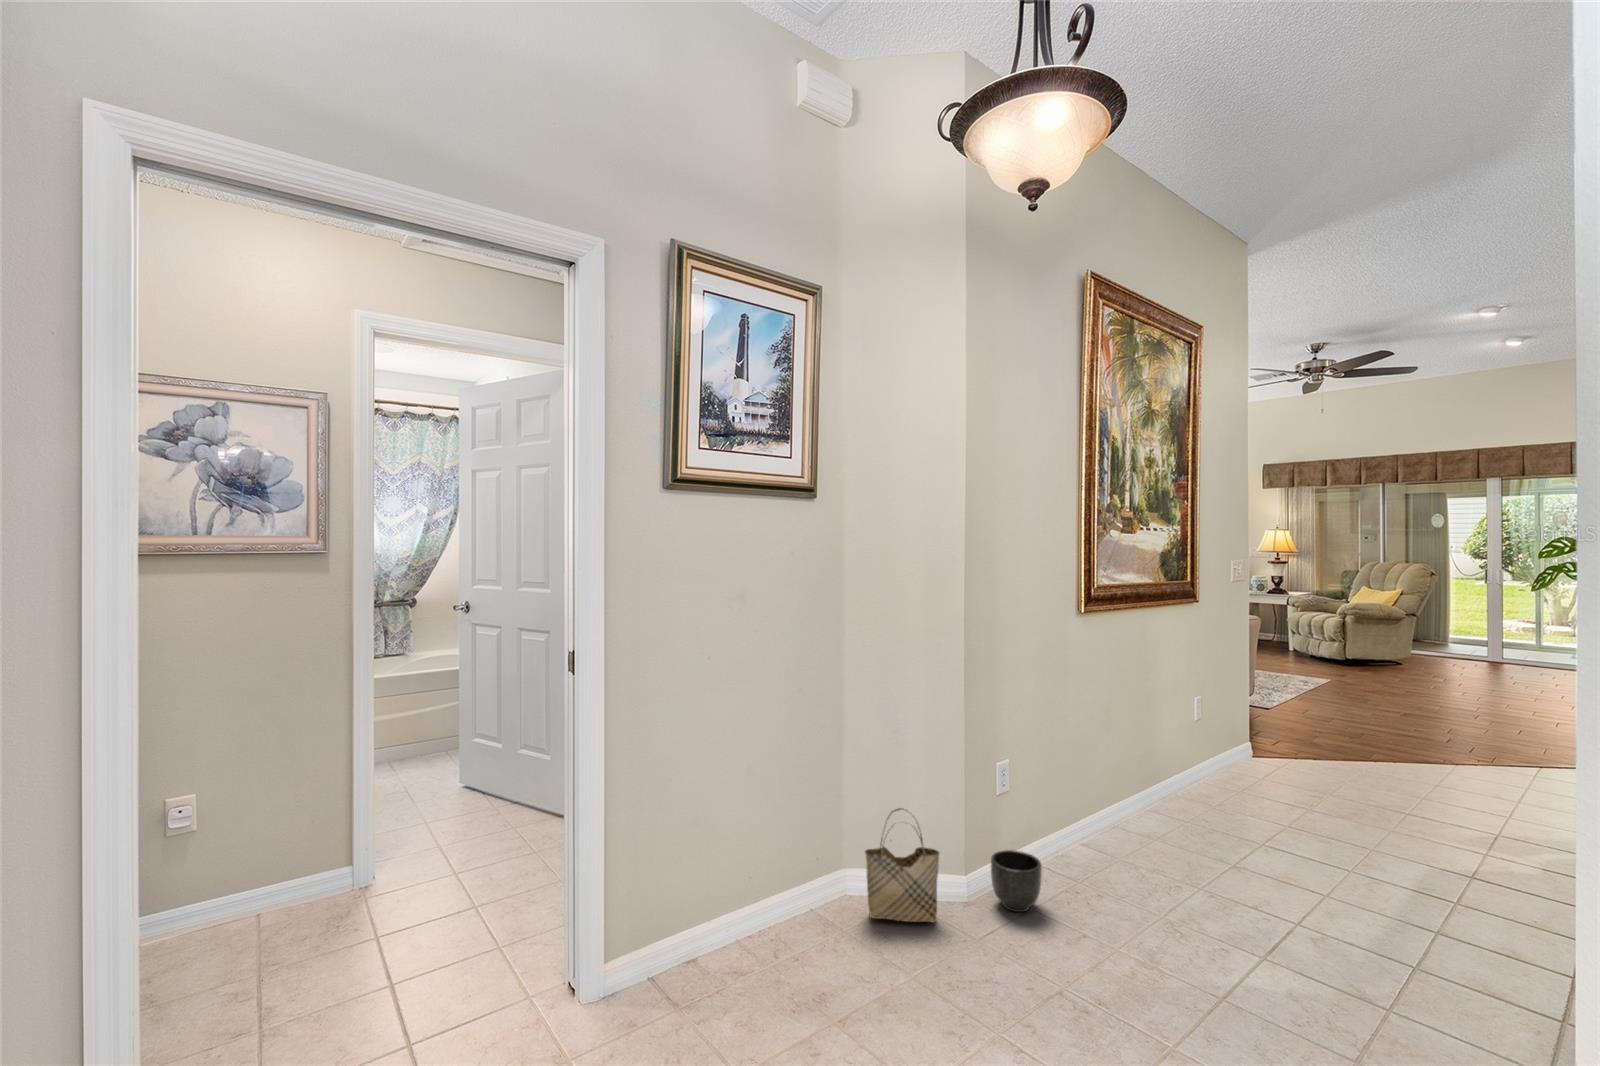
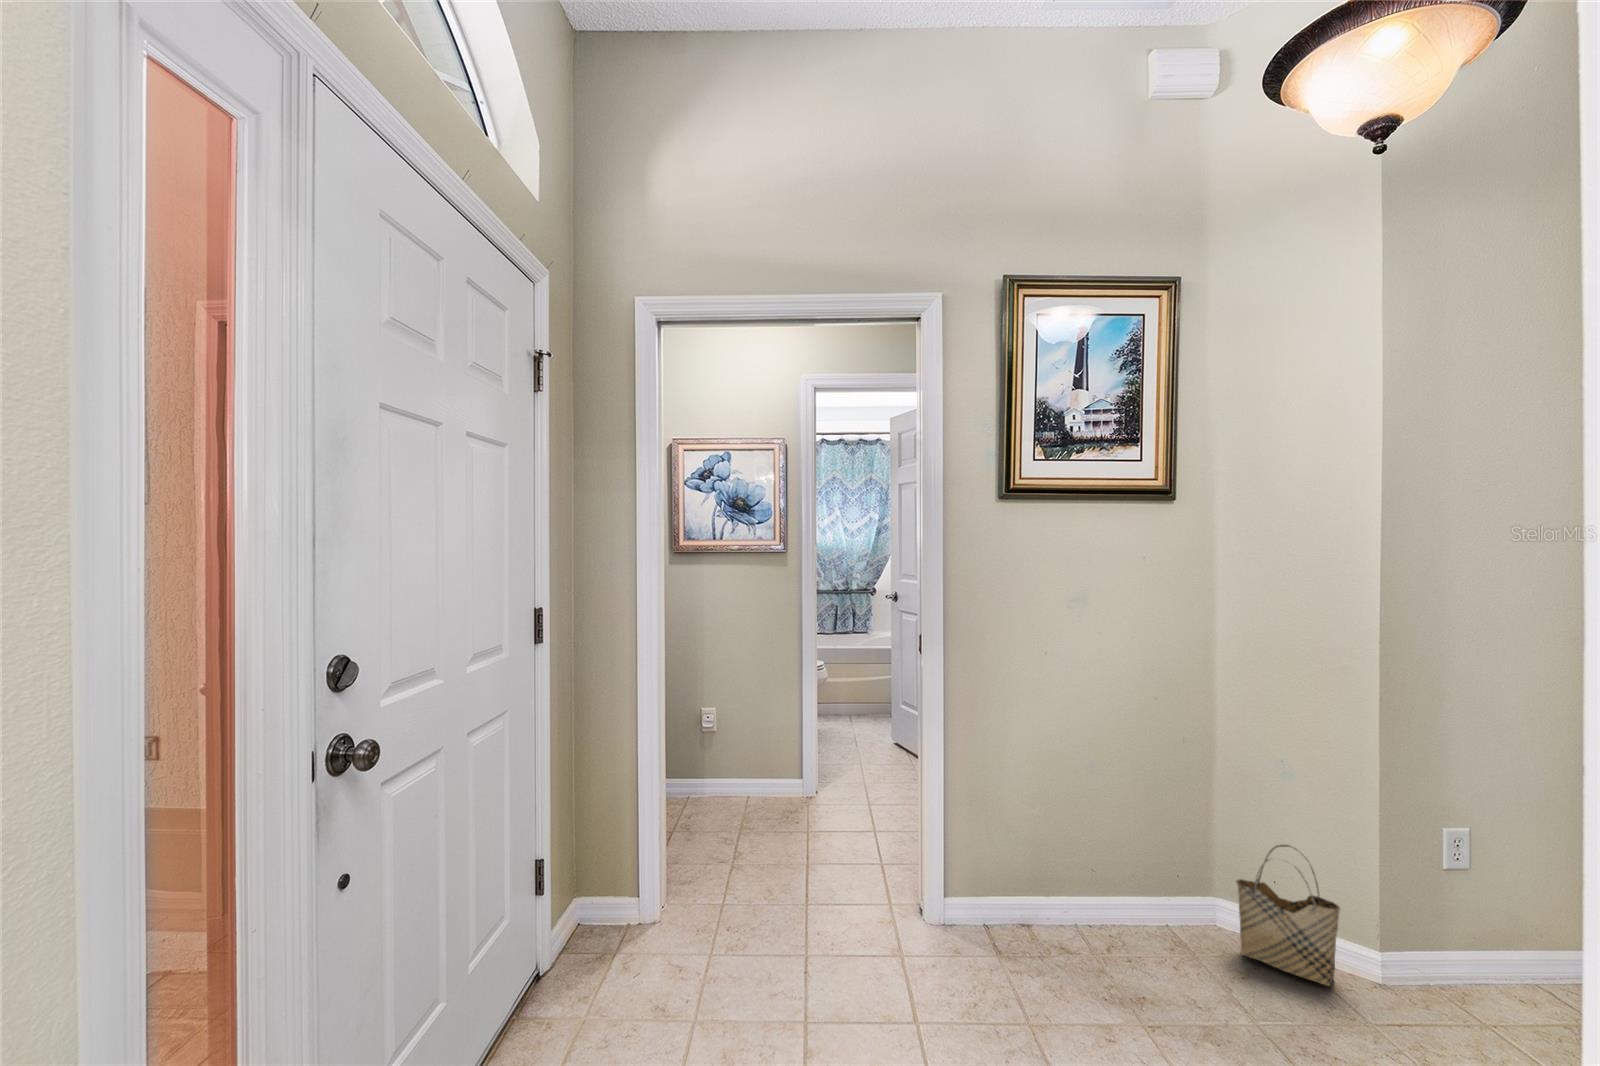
planter: present [991,850,1042,912] -> none [1429,934,1517,1022]

